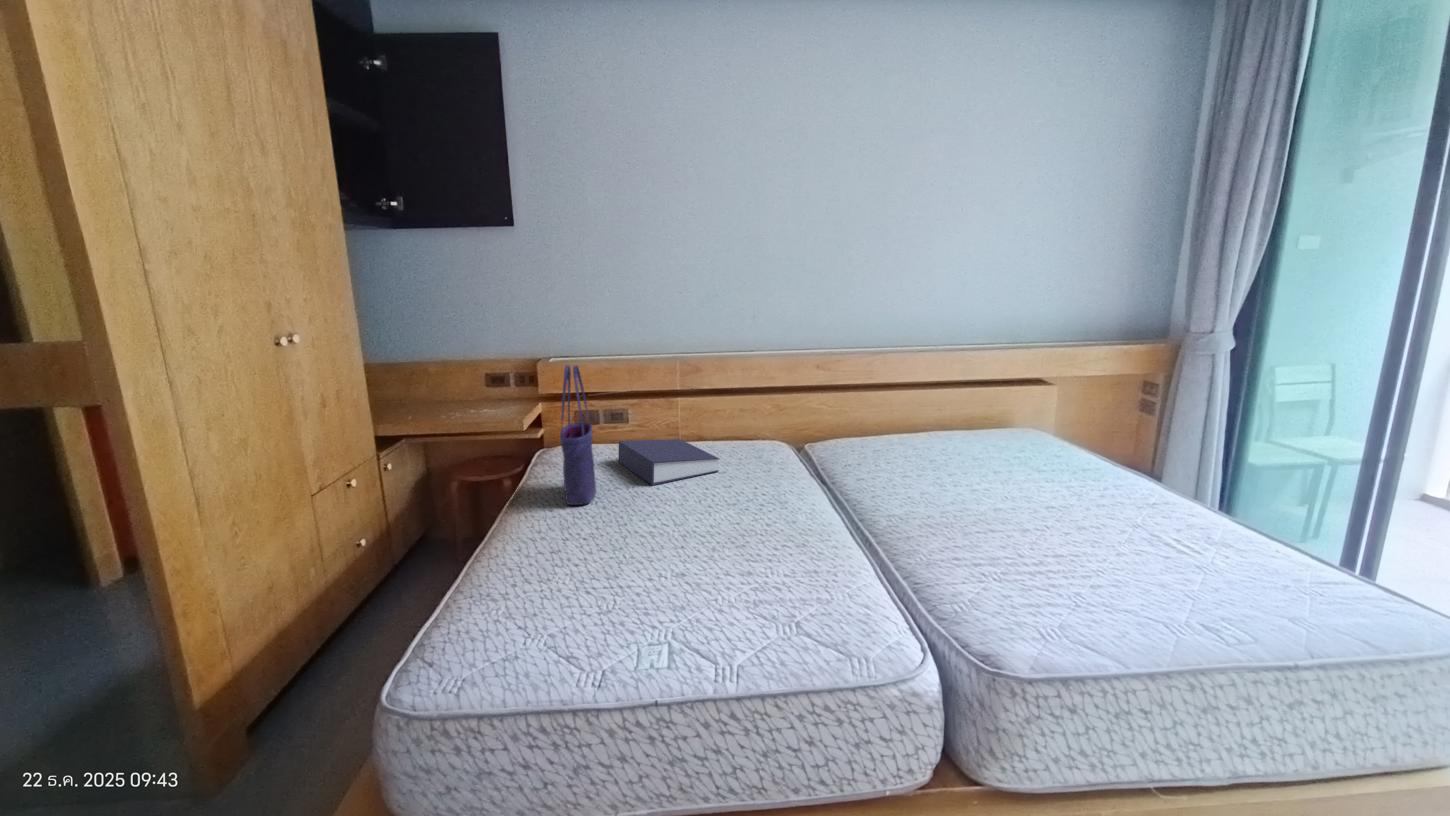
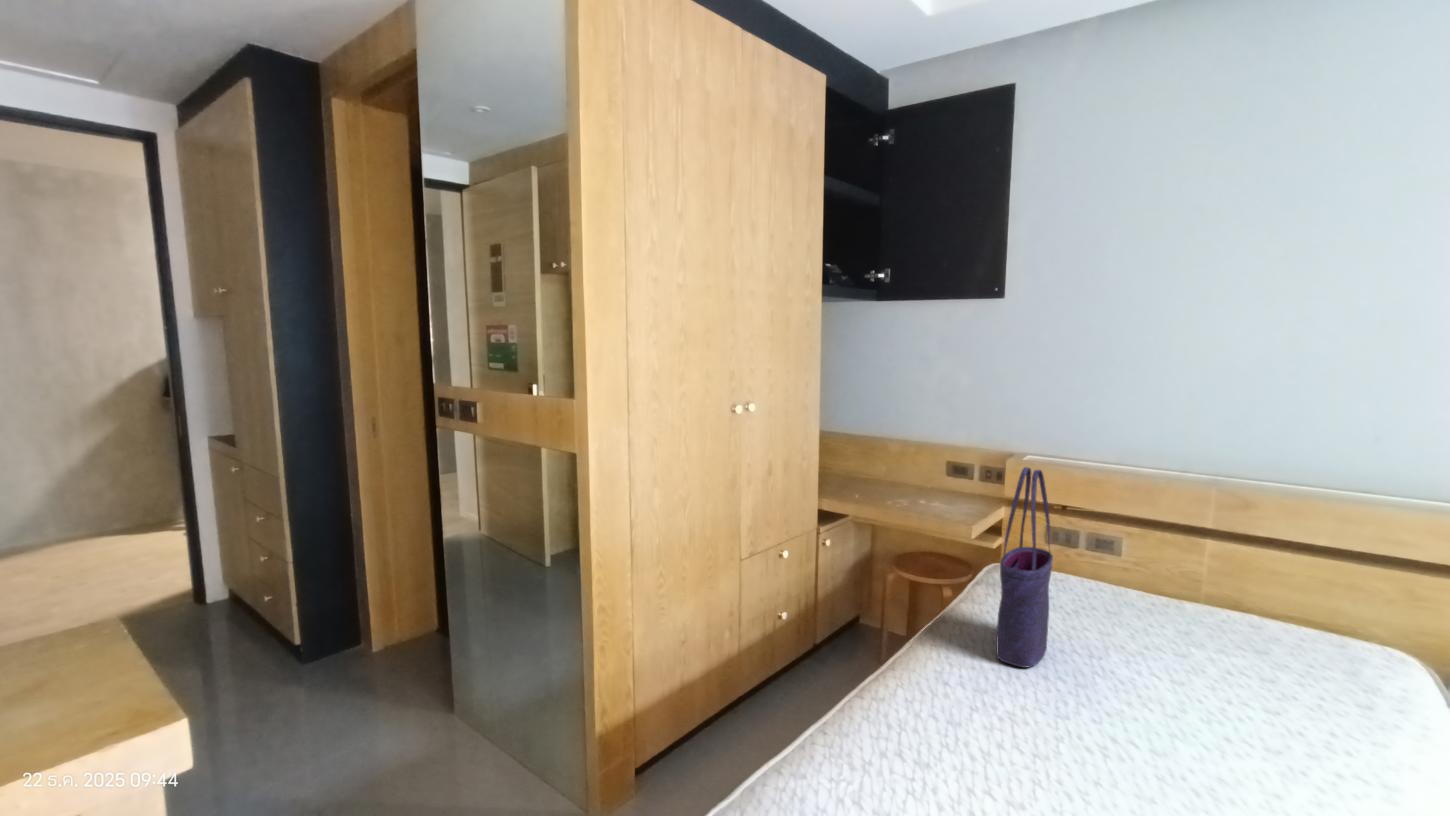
book: present [619,439,719,485] -> none [1096,586,1291,691]

